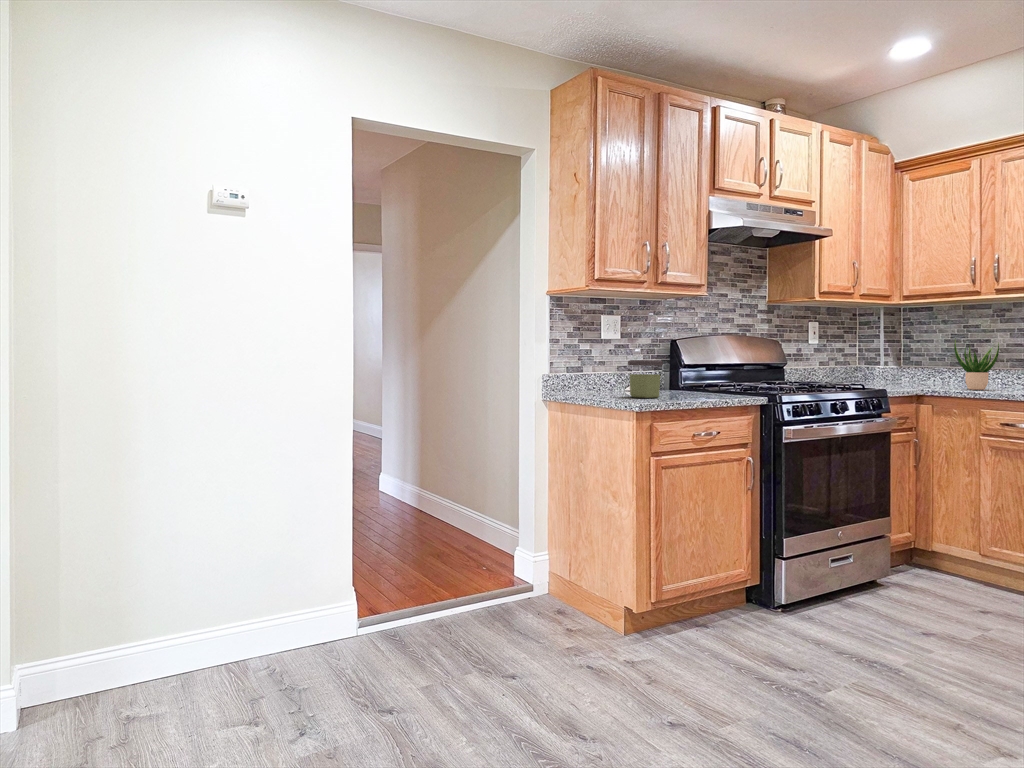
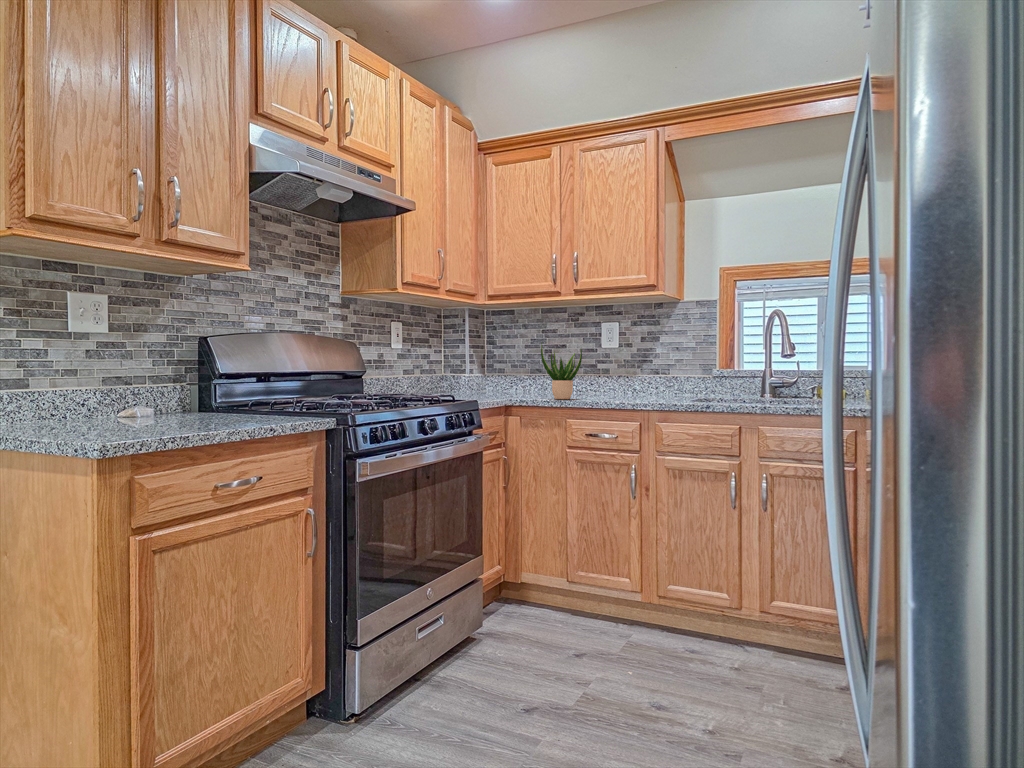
jar: present [628,360,663,398] -> none [95,365,160,430]

